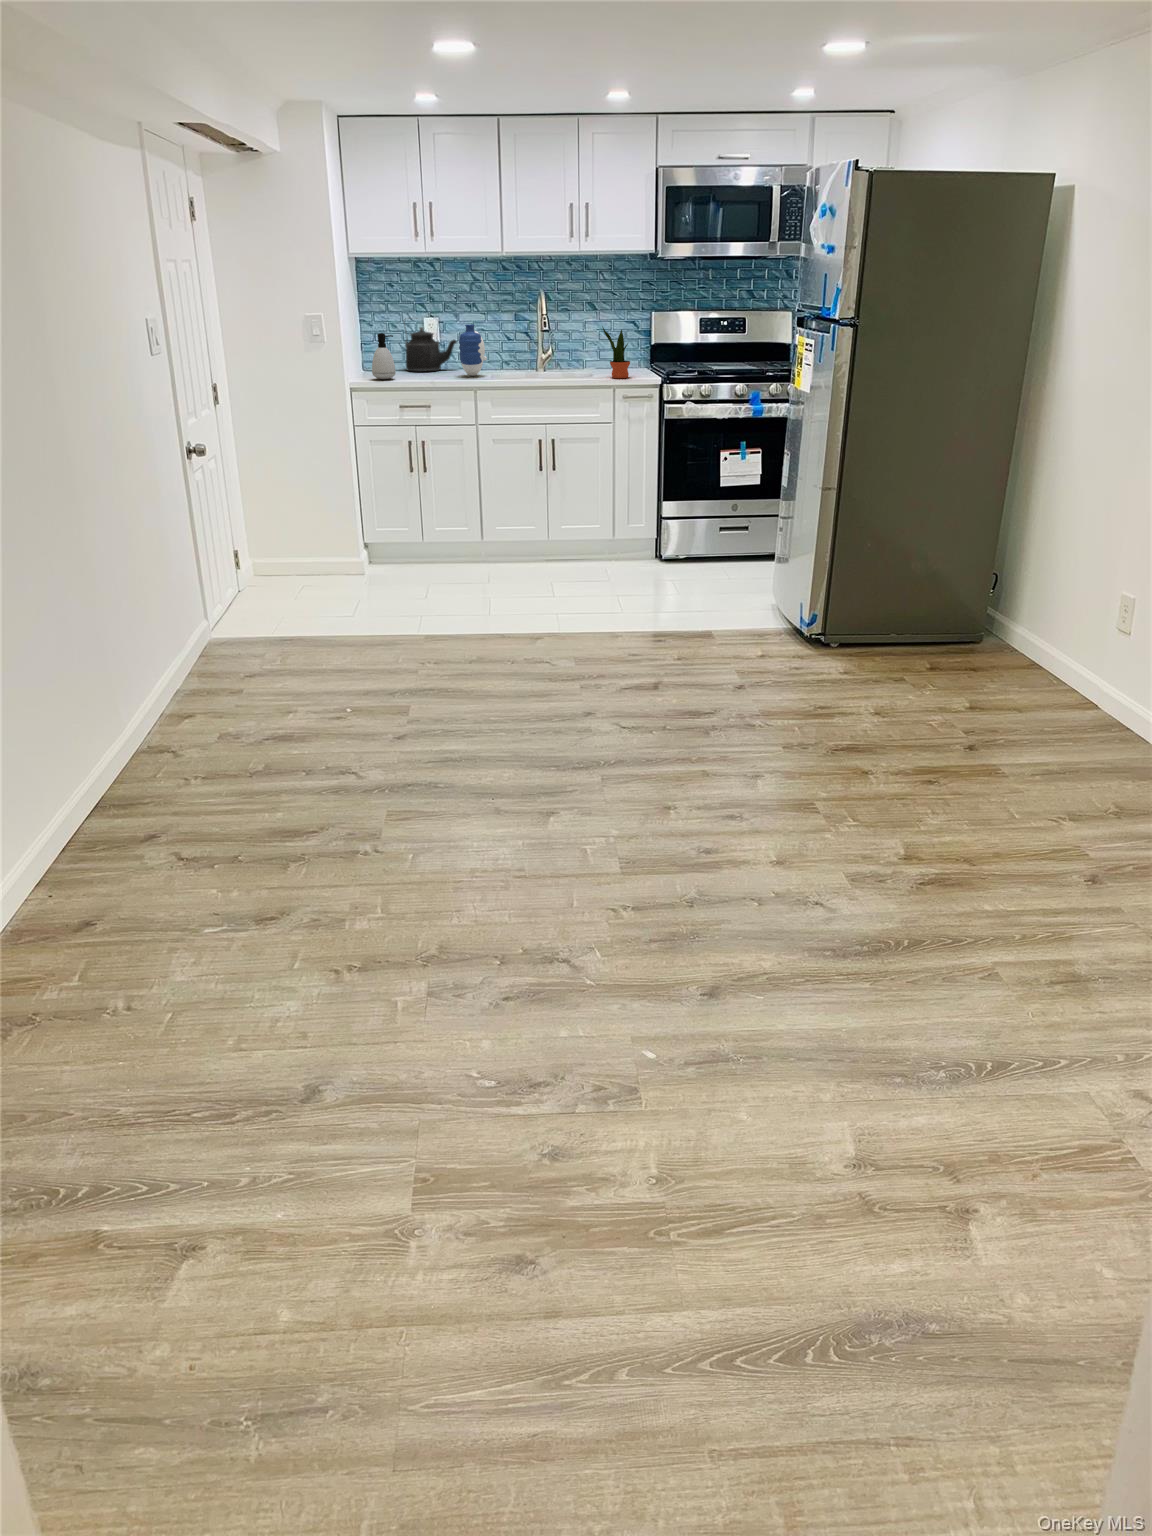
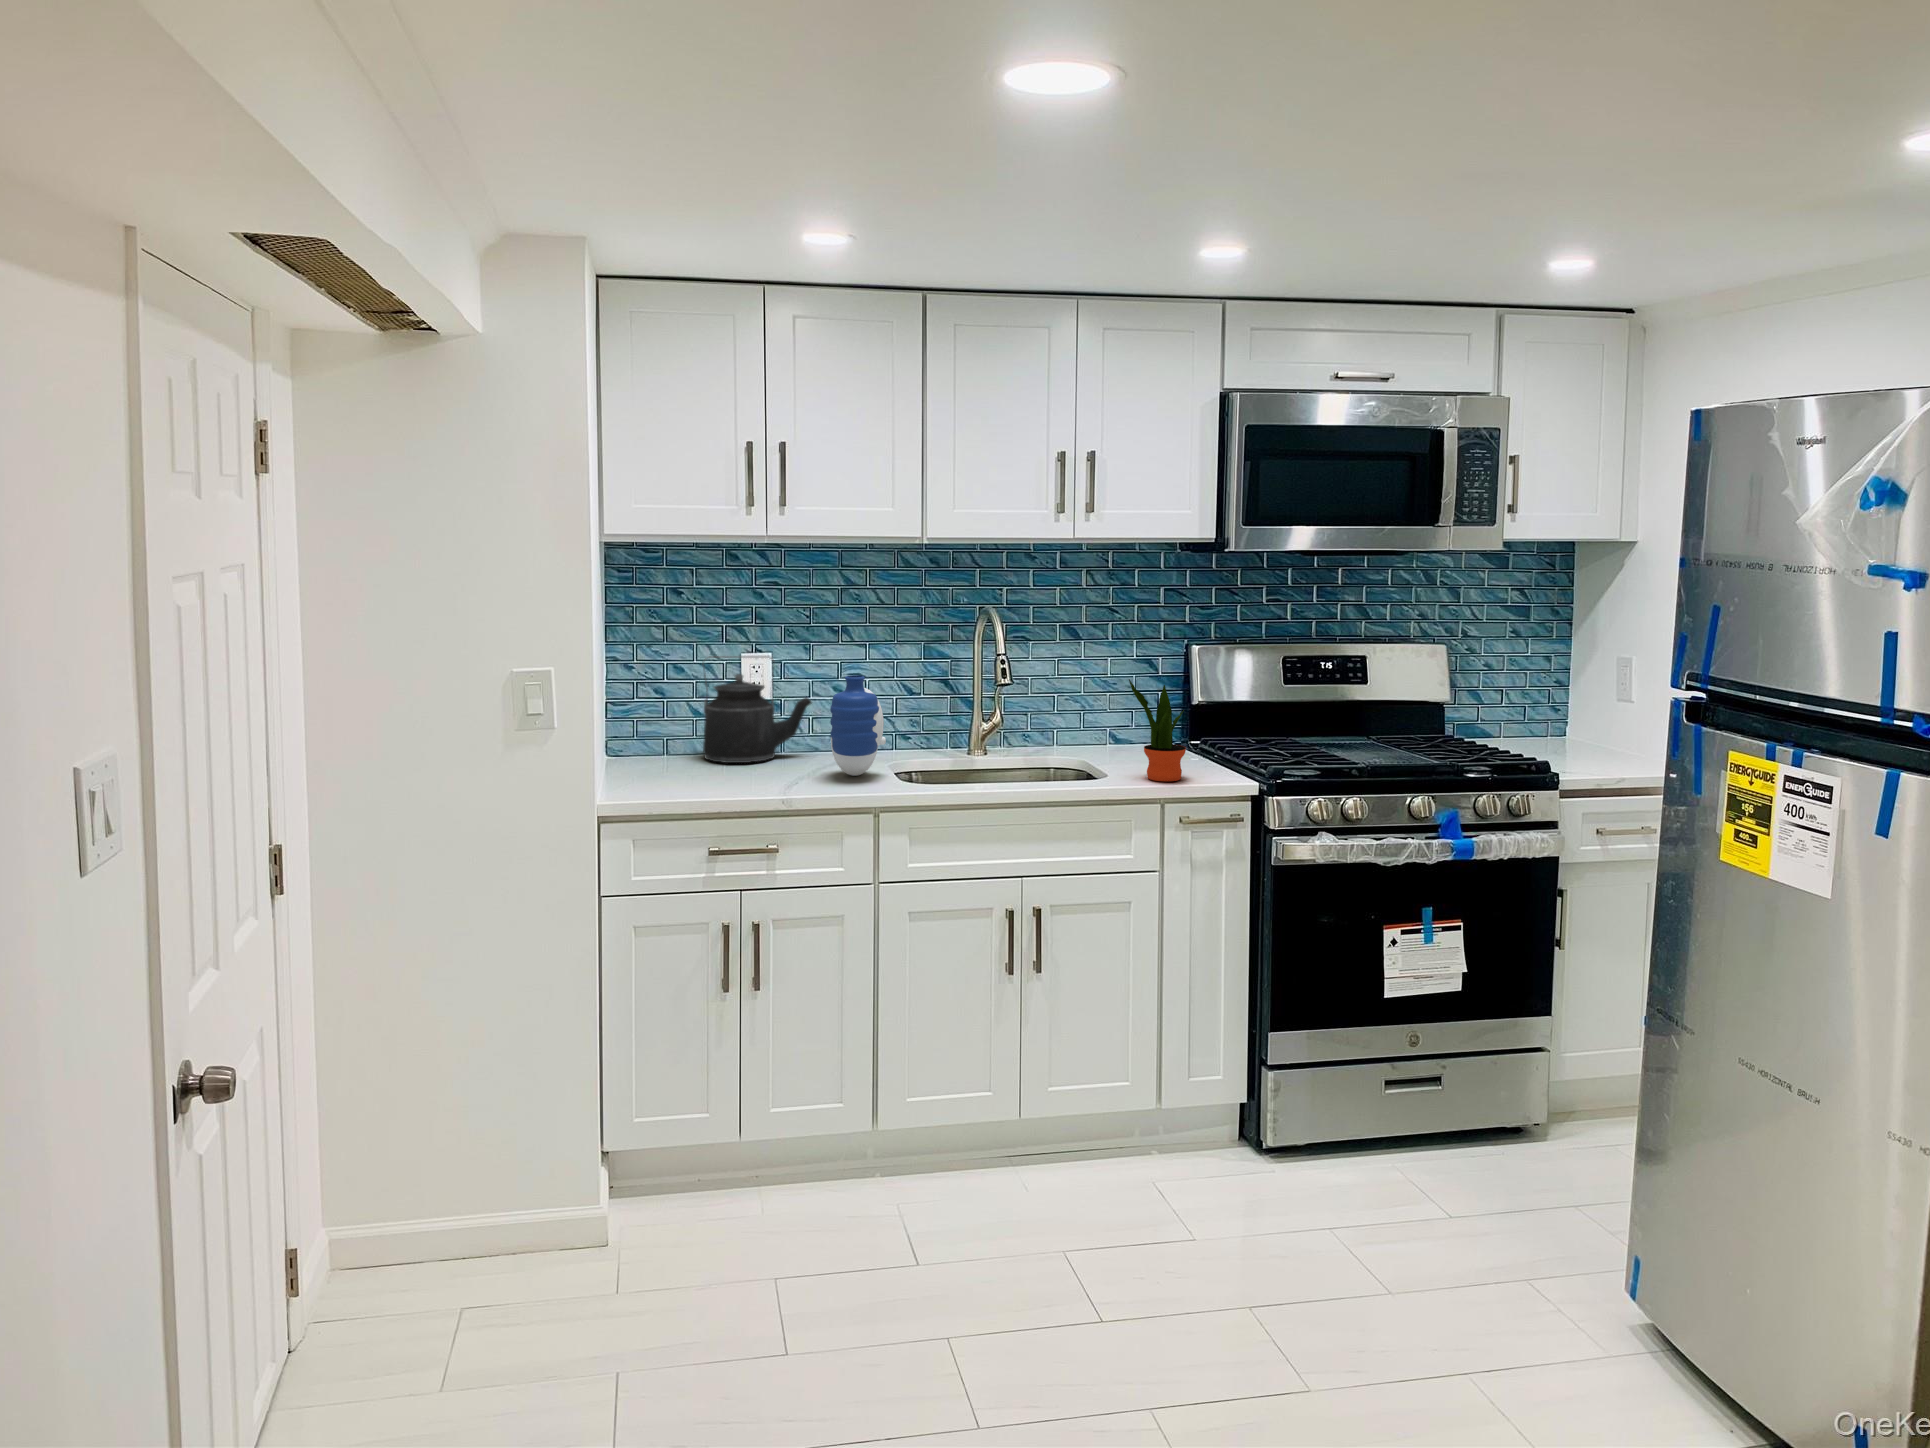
soap dispenser: present [372,333,396,379] -> none [643,697,694,790]

